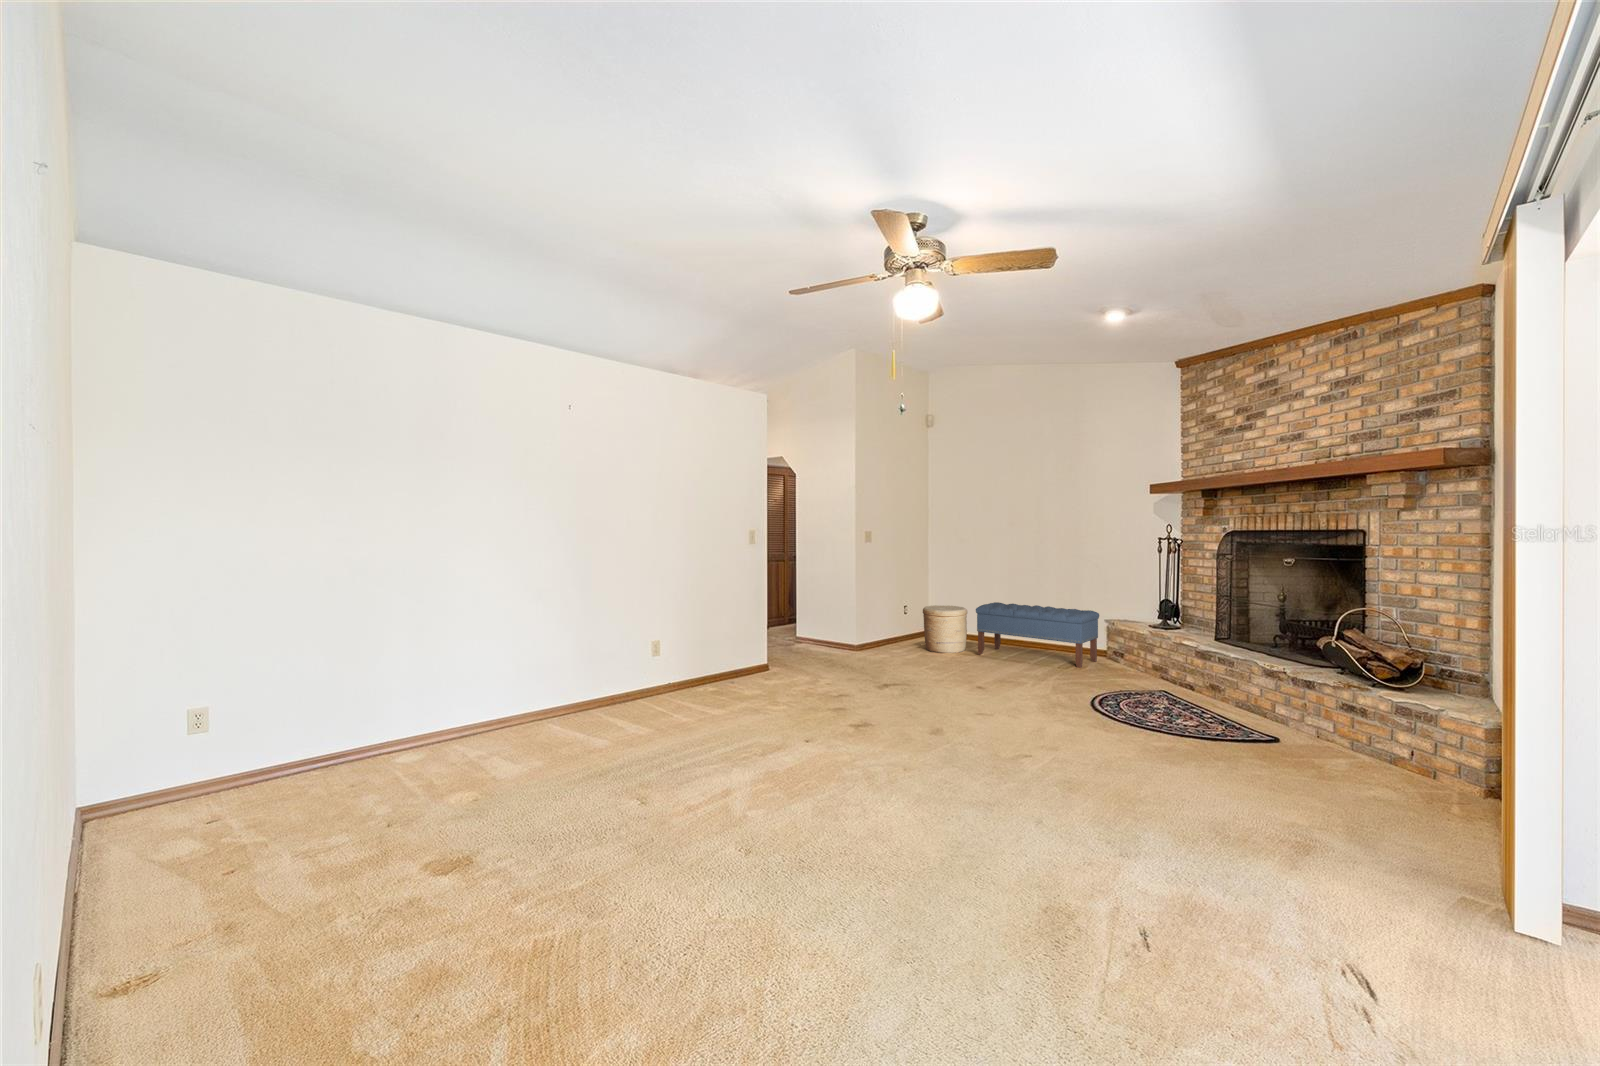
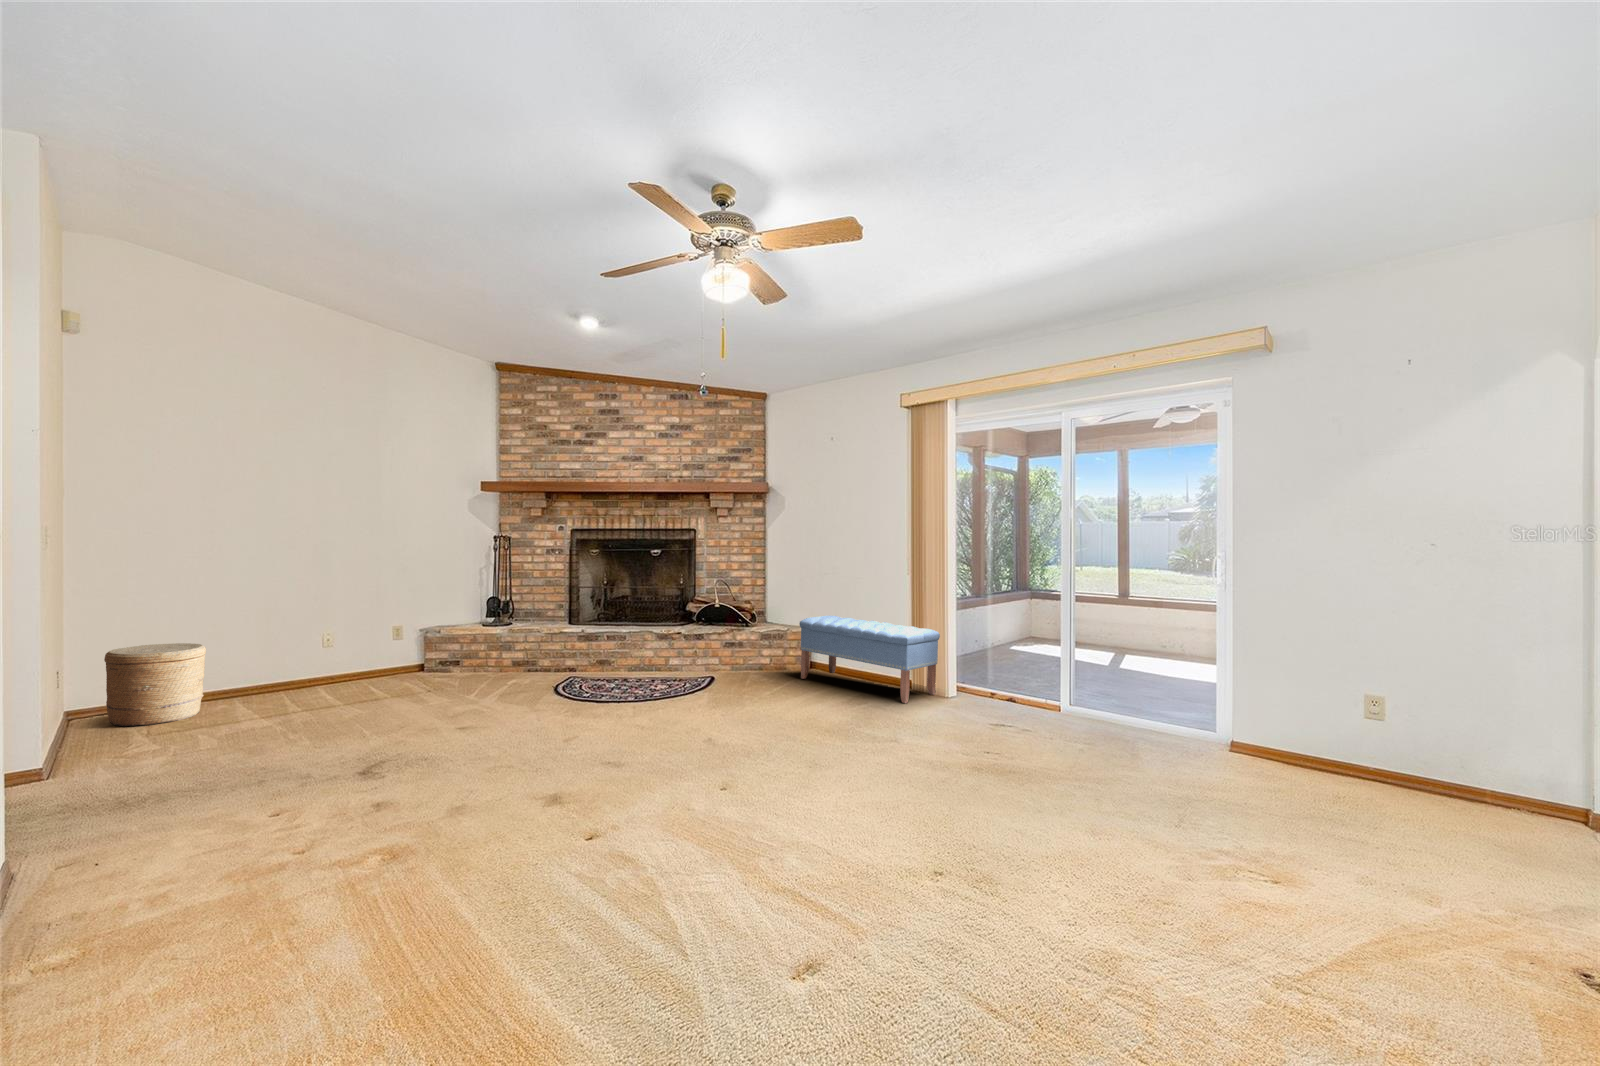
bench: present [976,602,1099,668] -> present [799,616,940,703]

